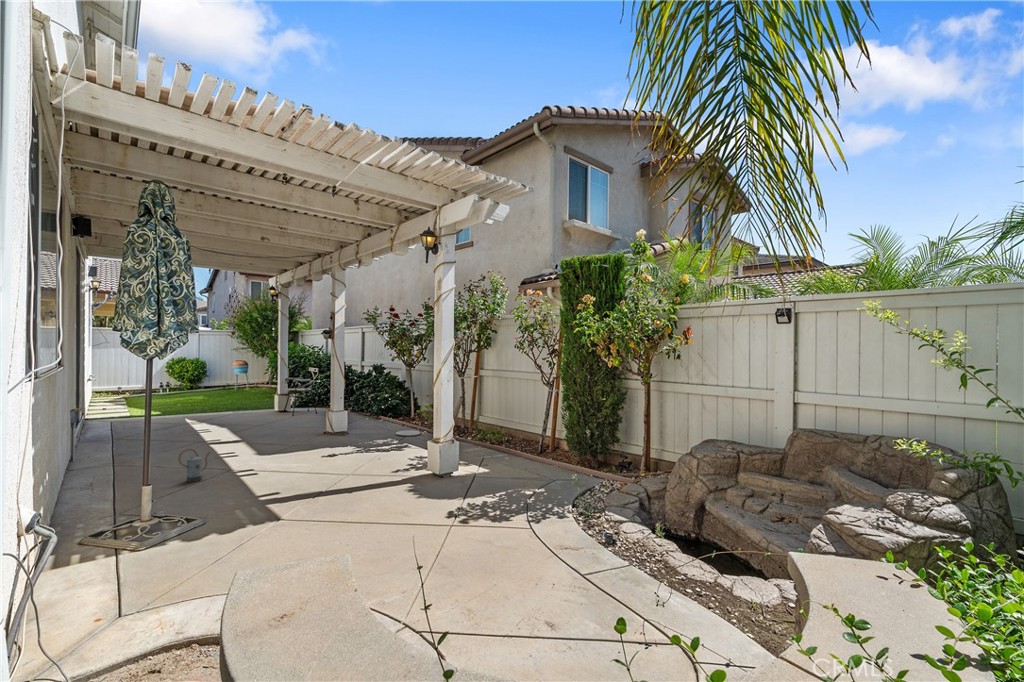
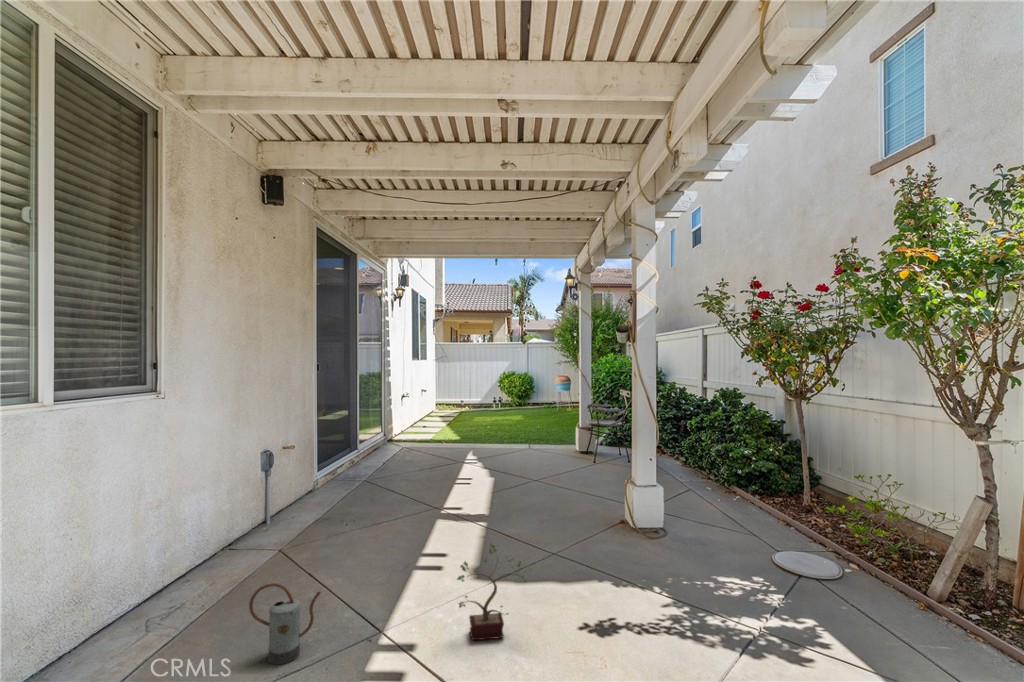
potted plant: none [273,426,308,465] -> present [457,544,537,640]

